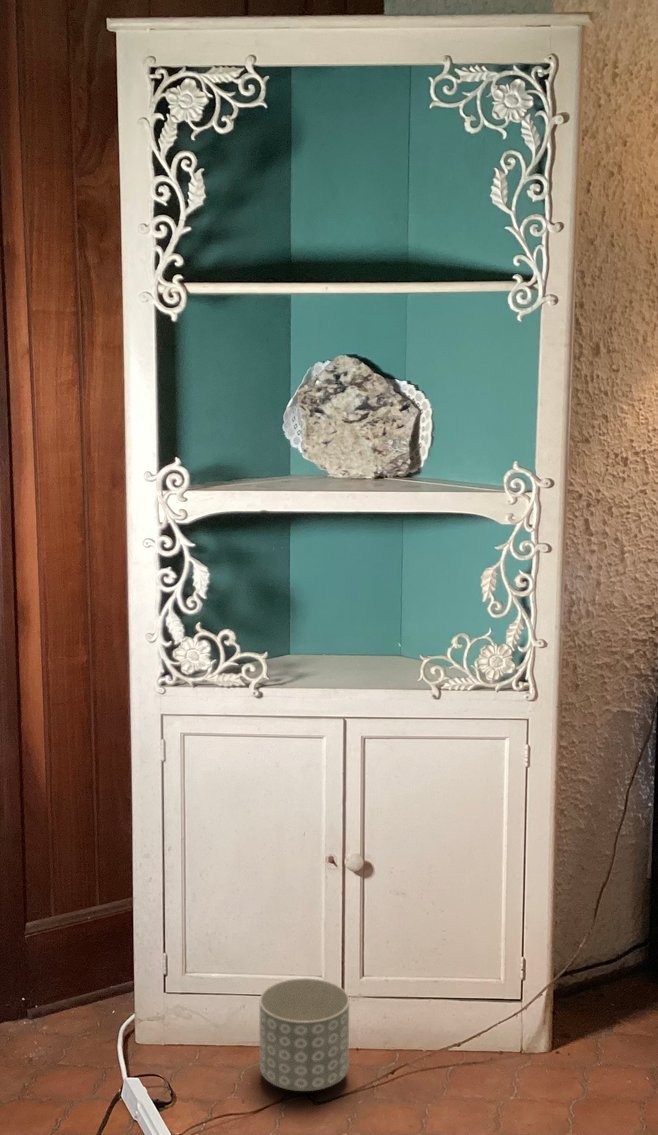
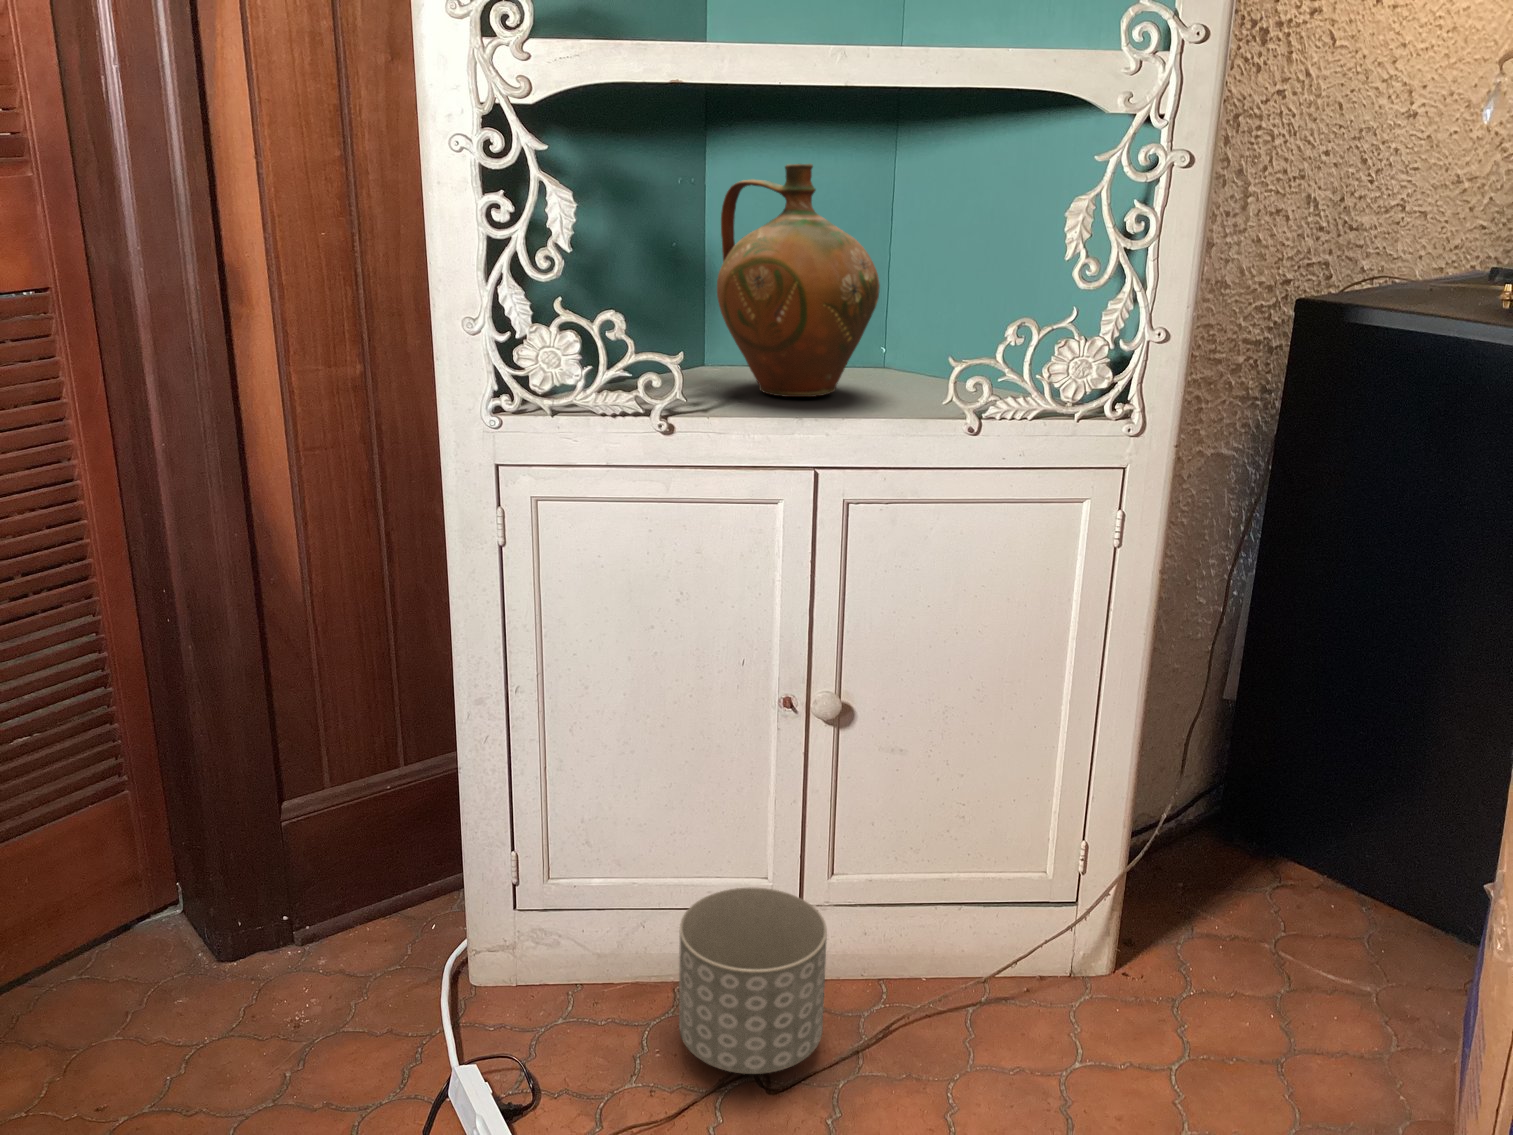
ceramic jug: none [295,543,389,676] -> present [717,164,880,397]

